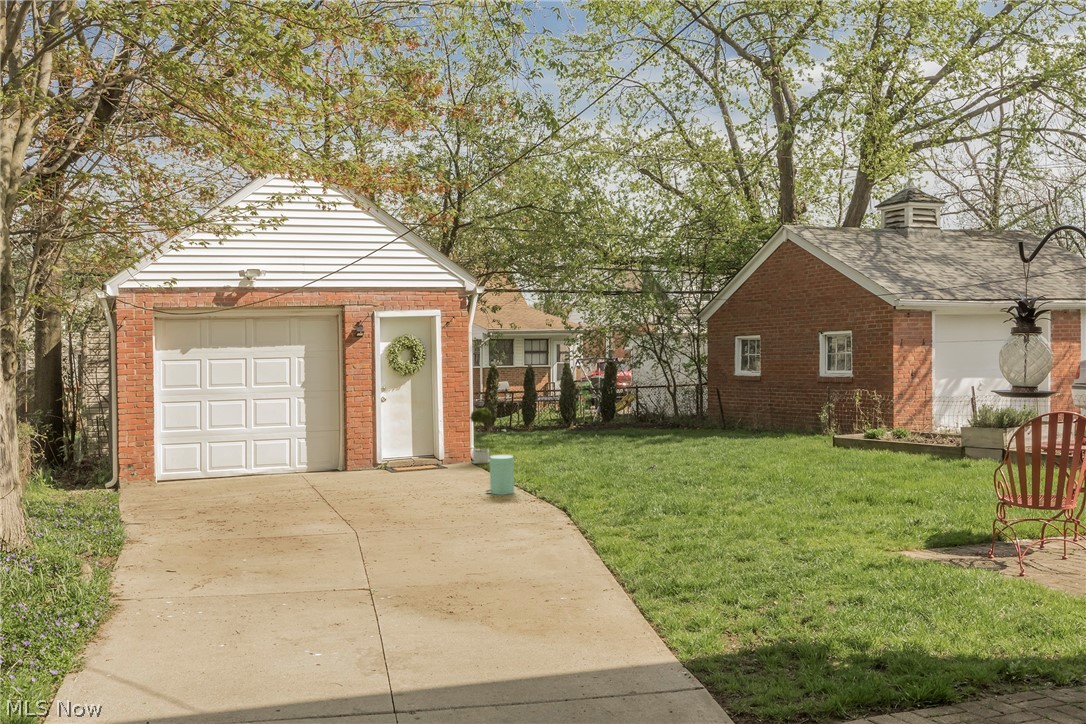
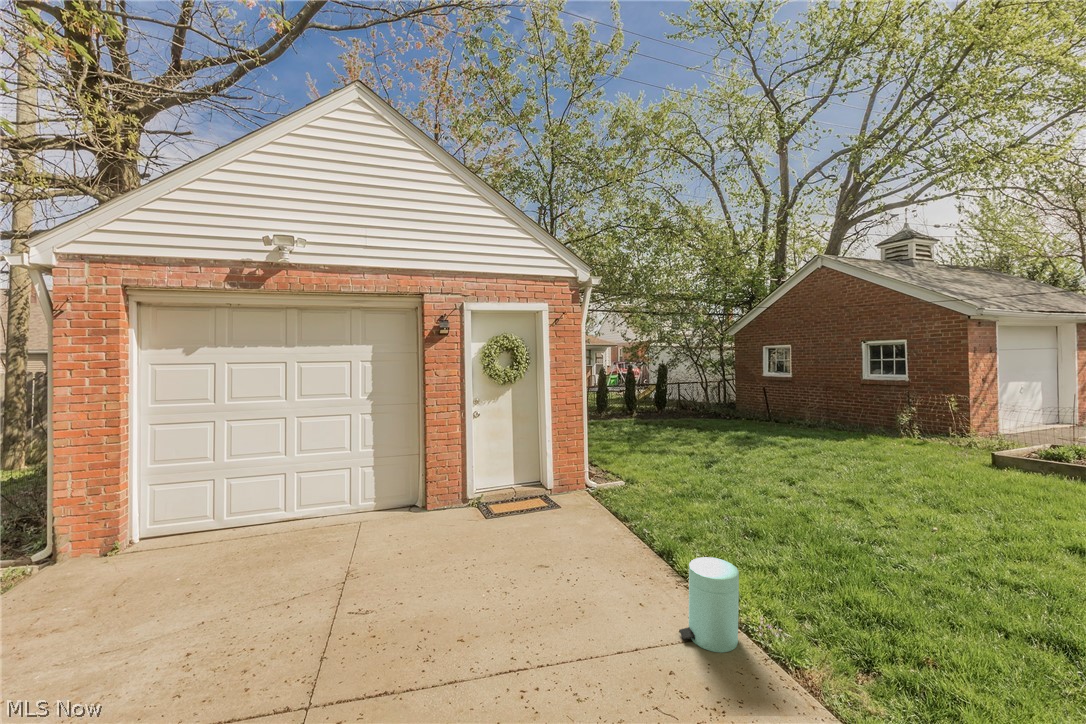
potted tree: present [470,408,492,463] -> none [579,424,609,493]

